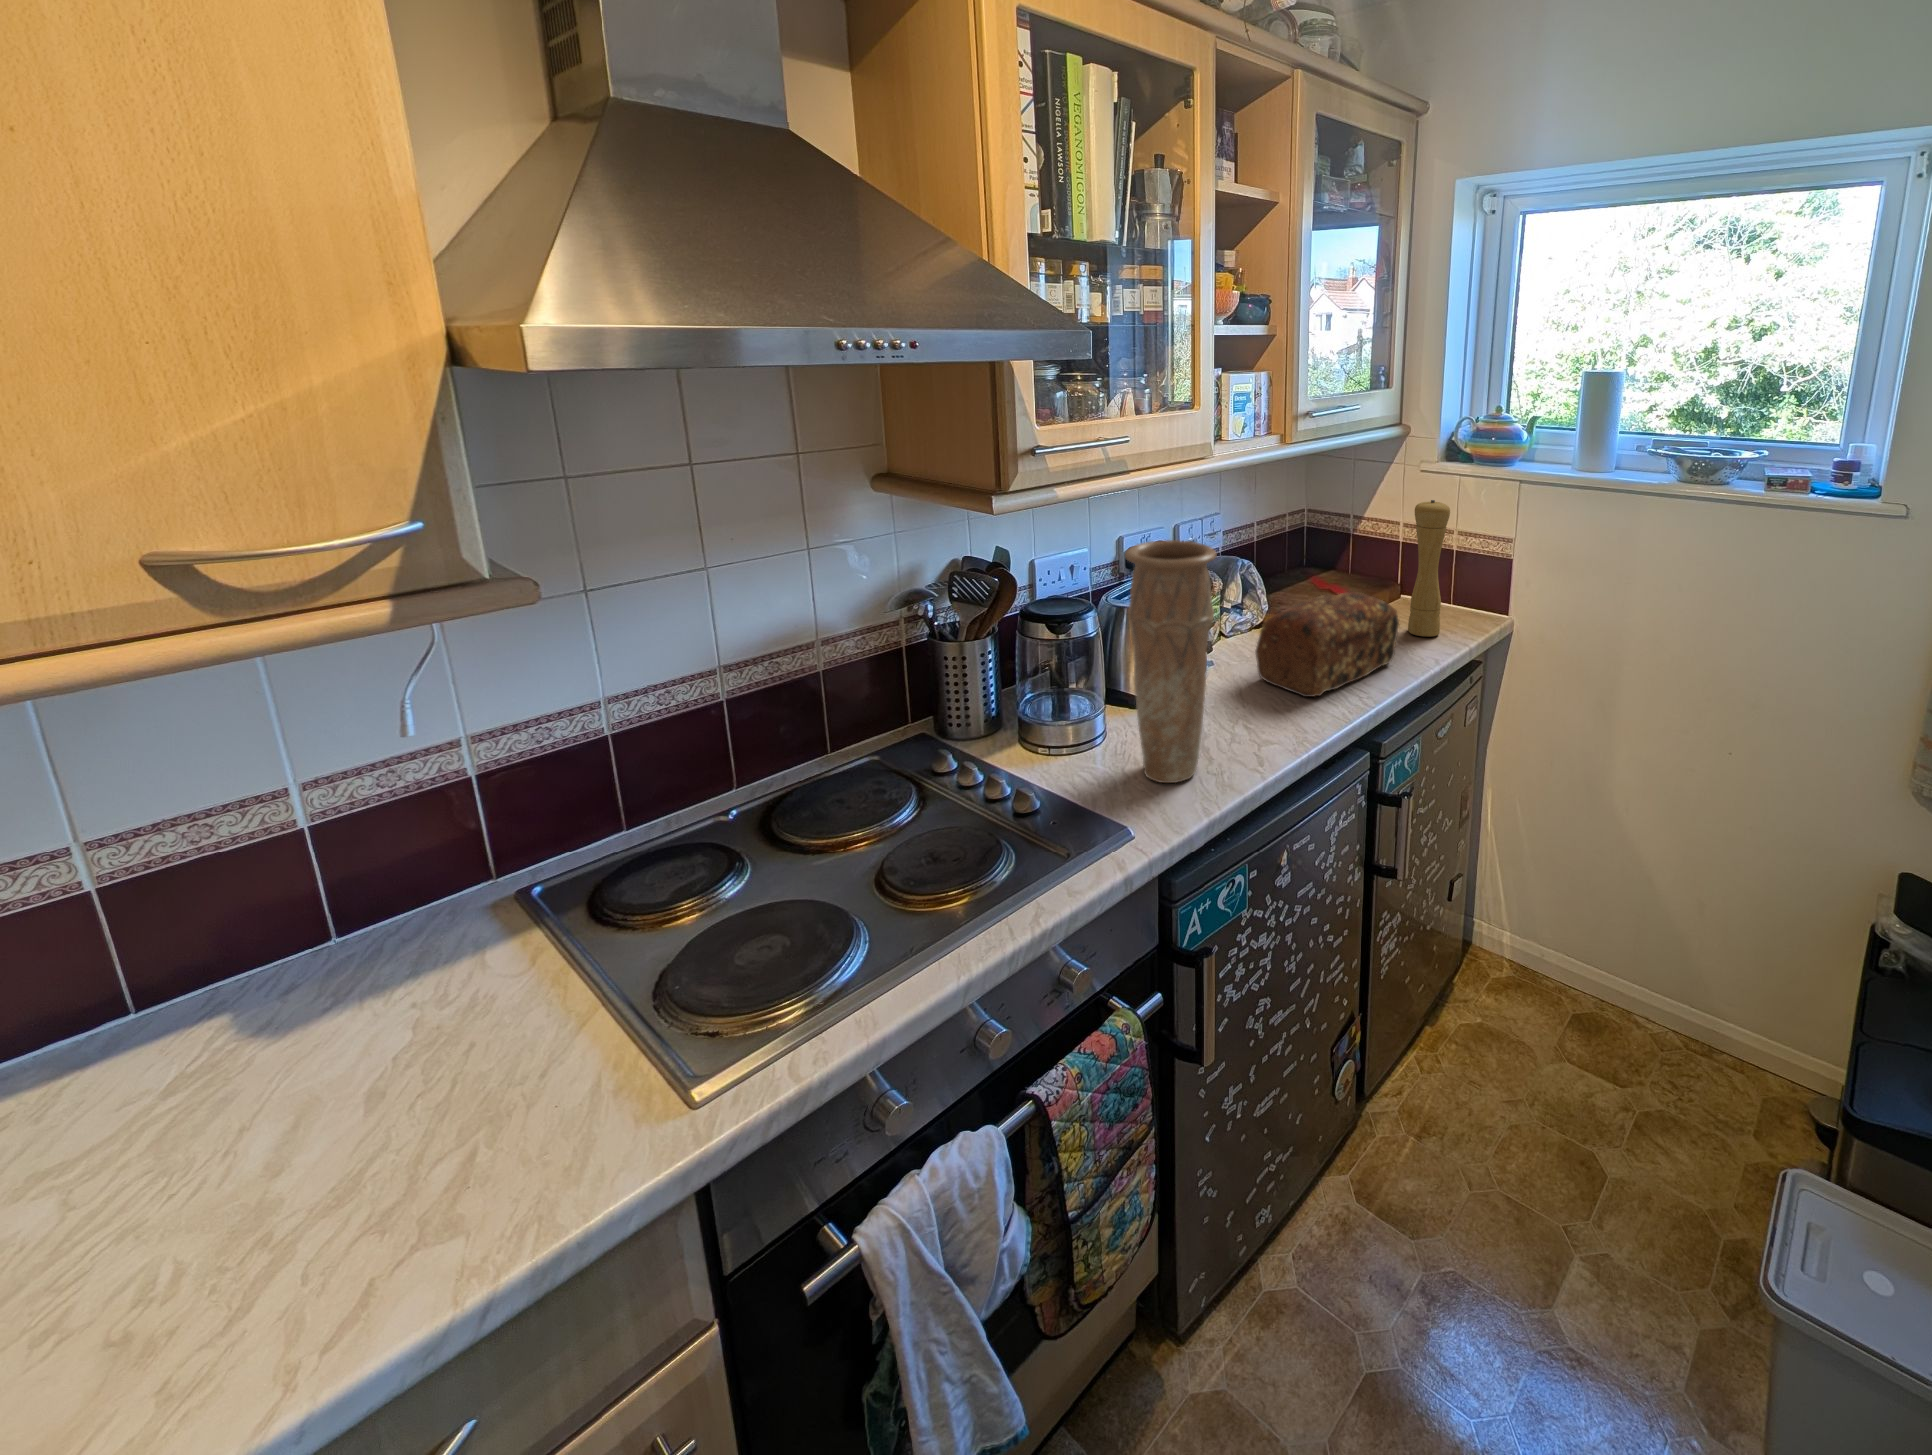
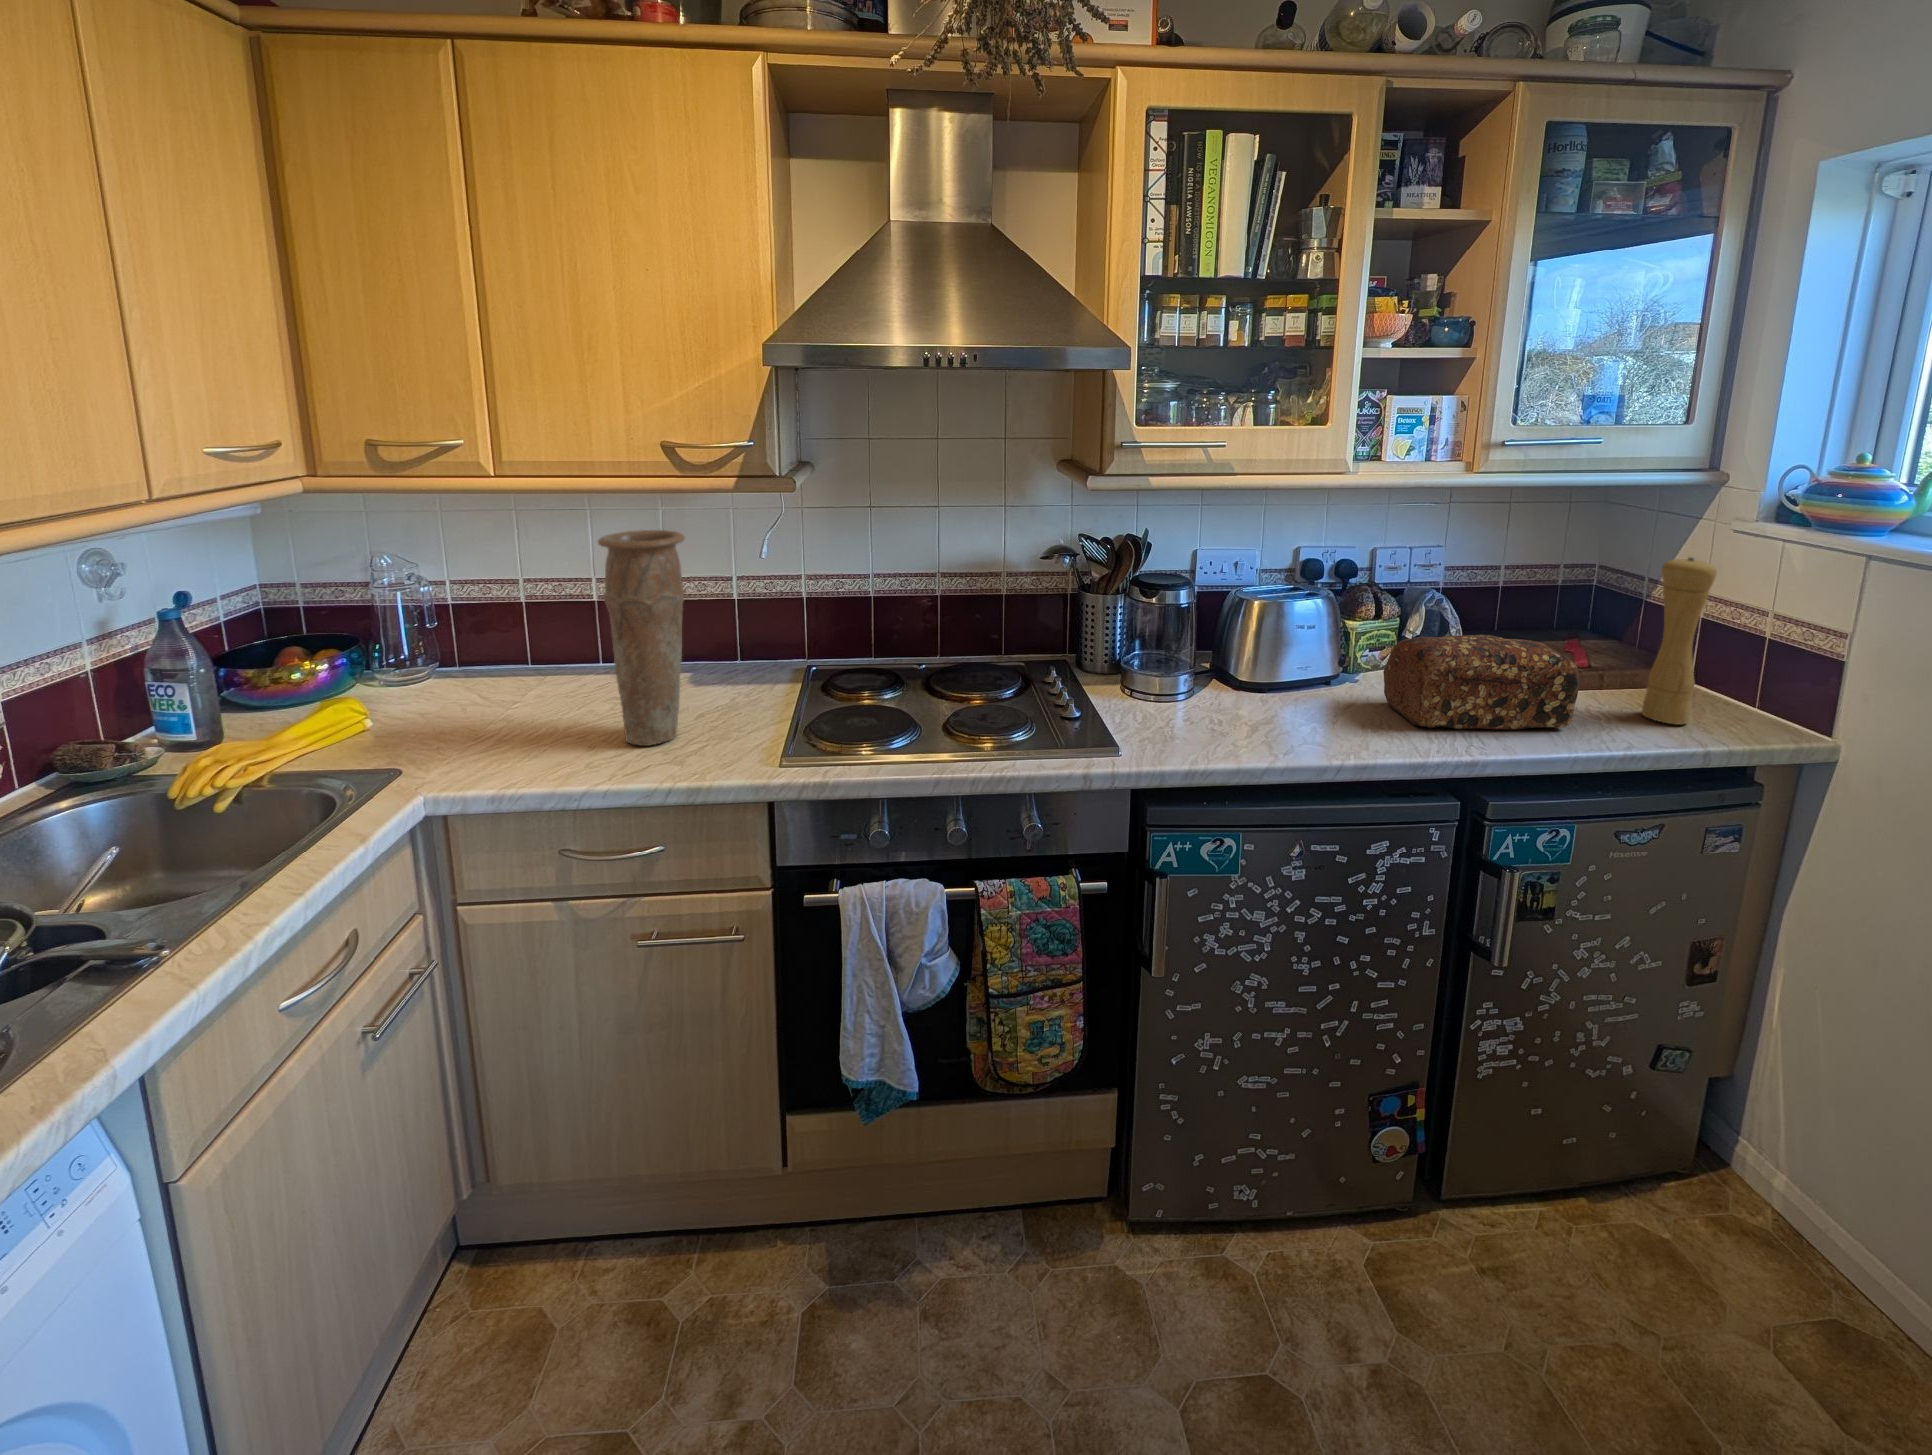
vase: present [1125,540,1217,783] -> present [598,530,685,746]

